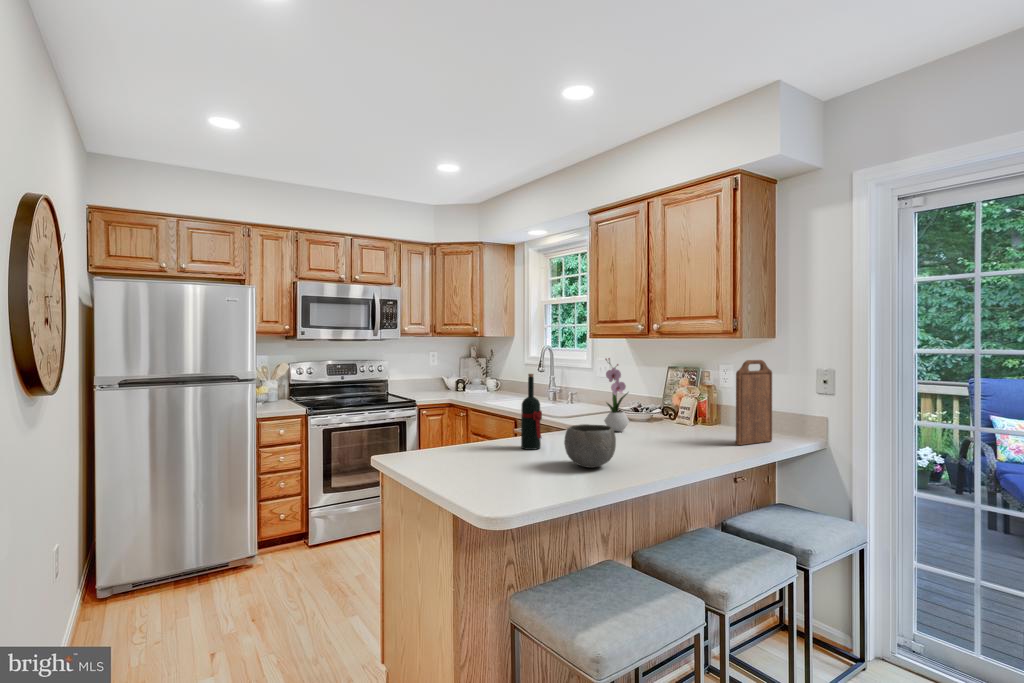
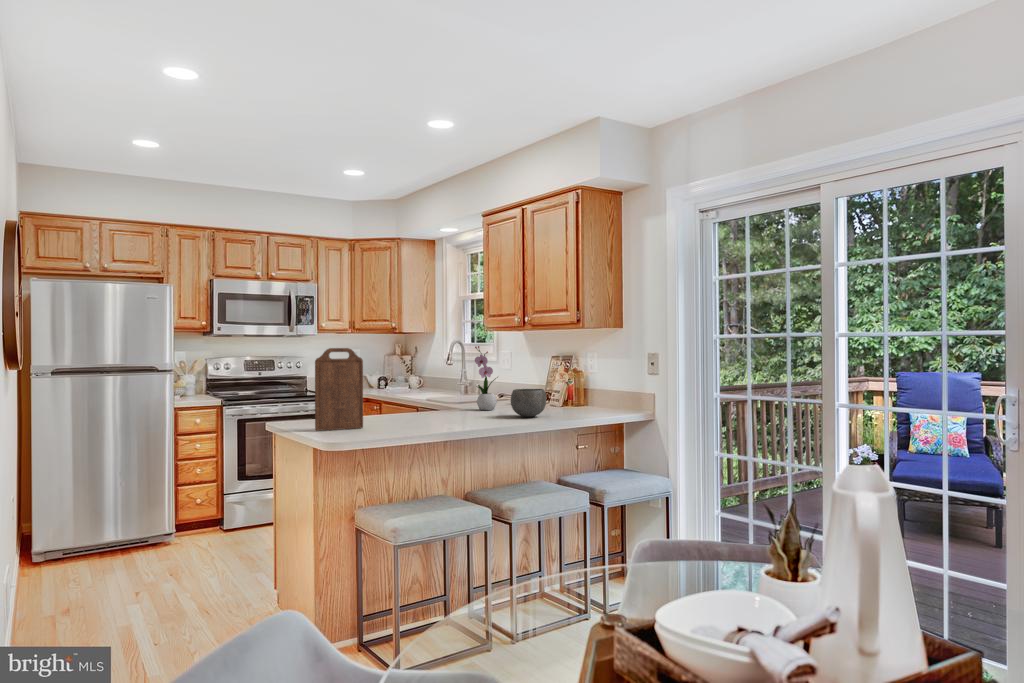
cutting board: present [736,360,772,445] -> present [315,348,363,431]
wine bottle: present [521,374,542,450] -> none [389,357,406,419]
ceramic bowl: present [564,424,616,468] -> present [511,389,546,417]

